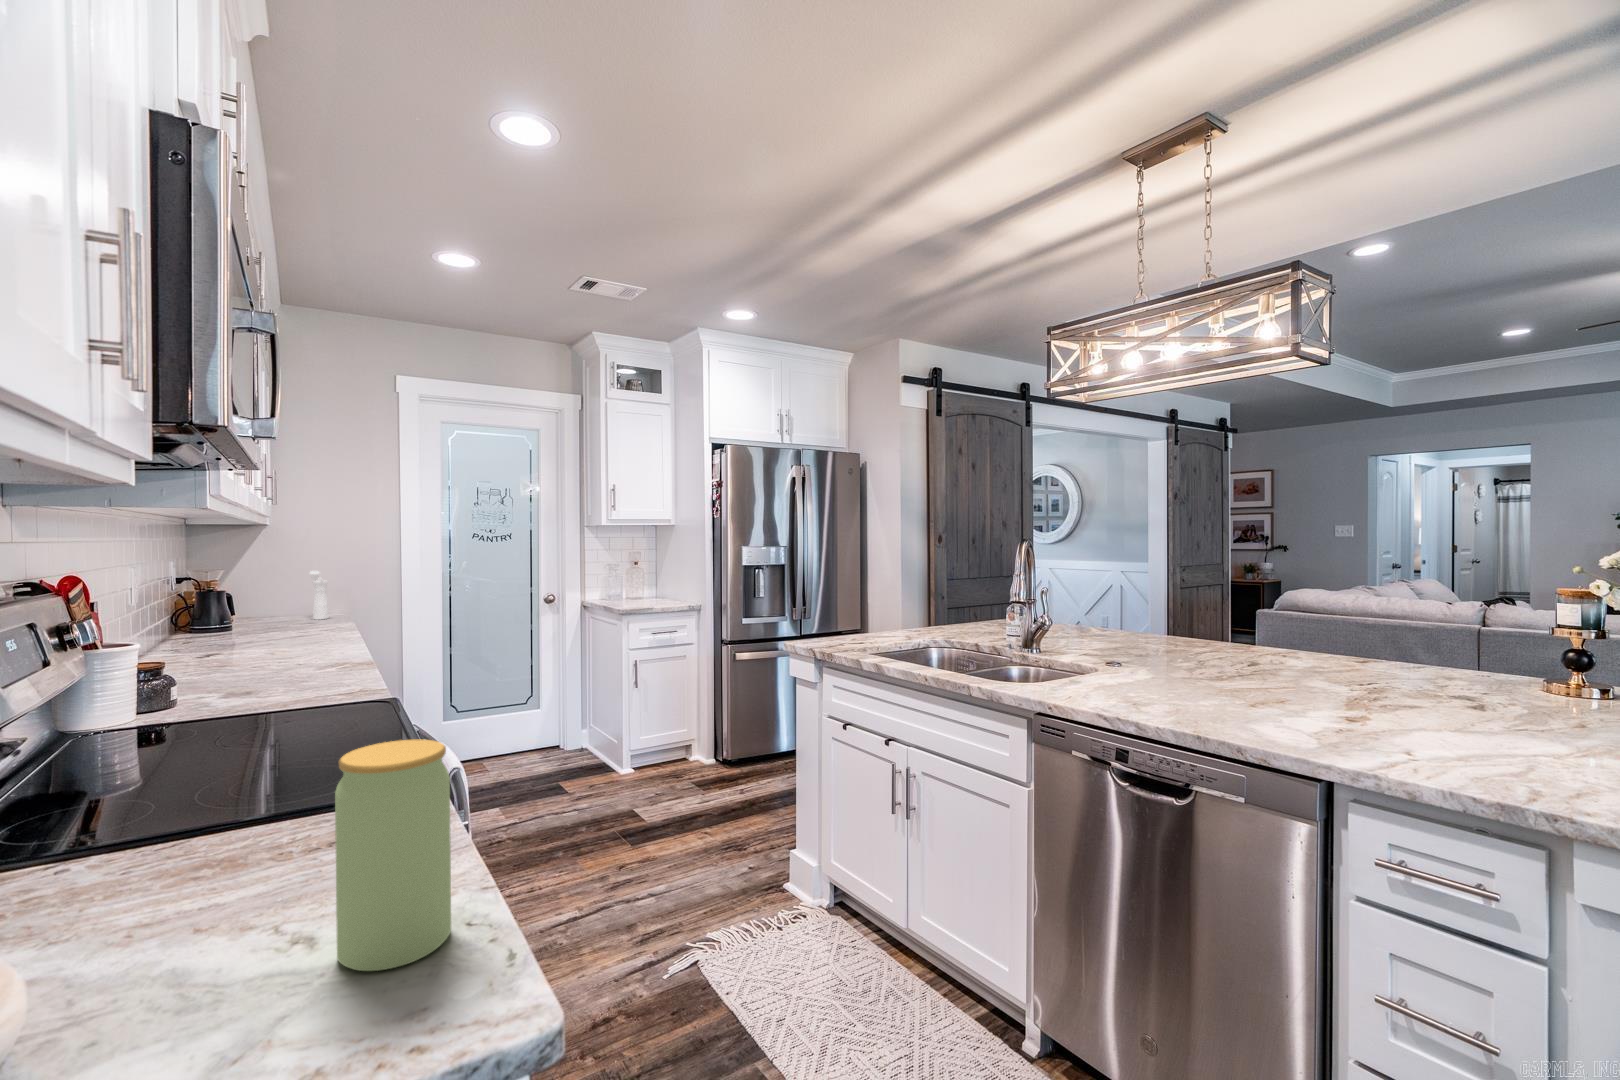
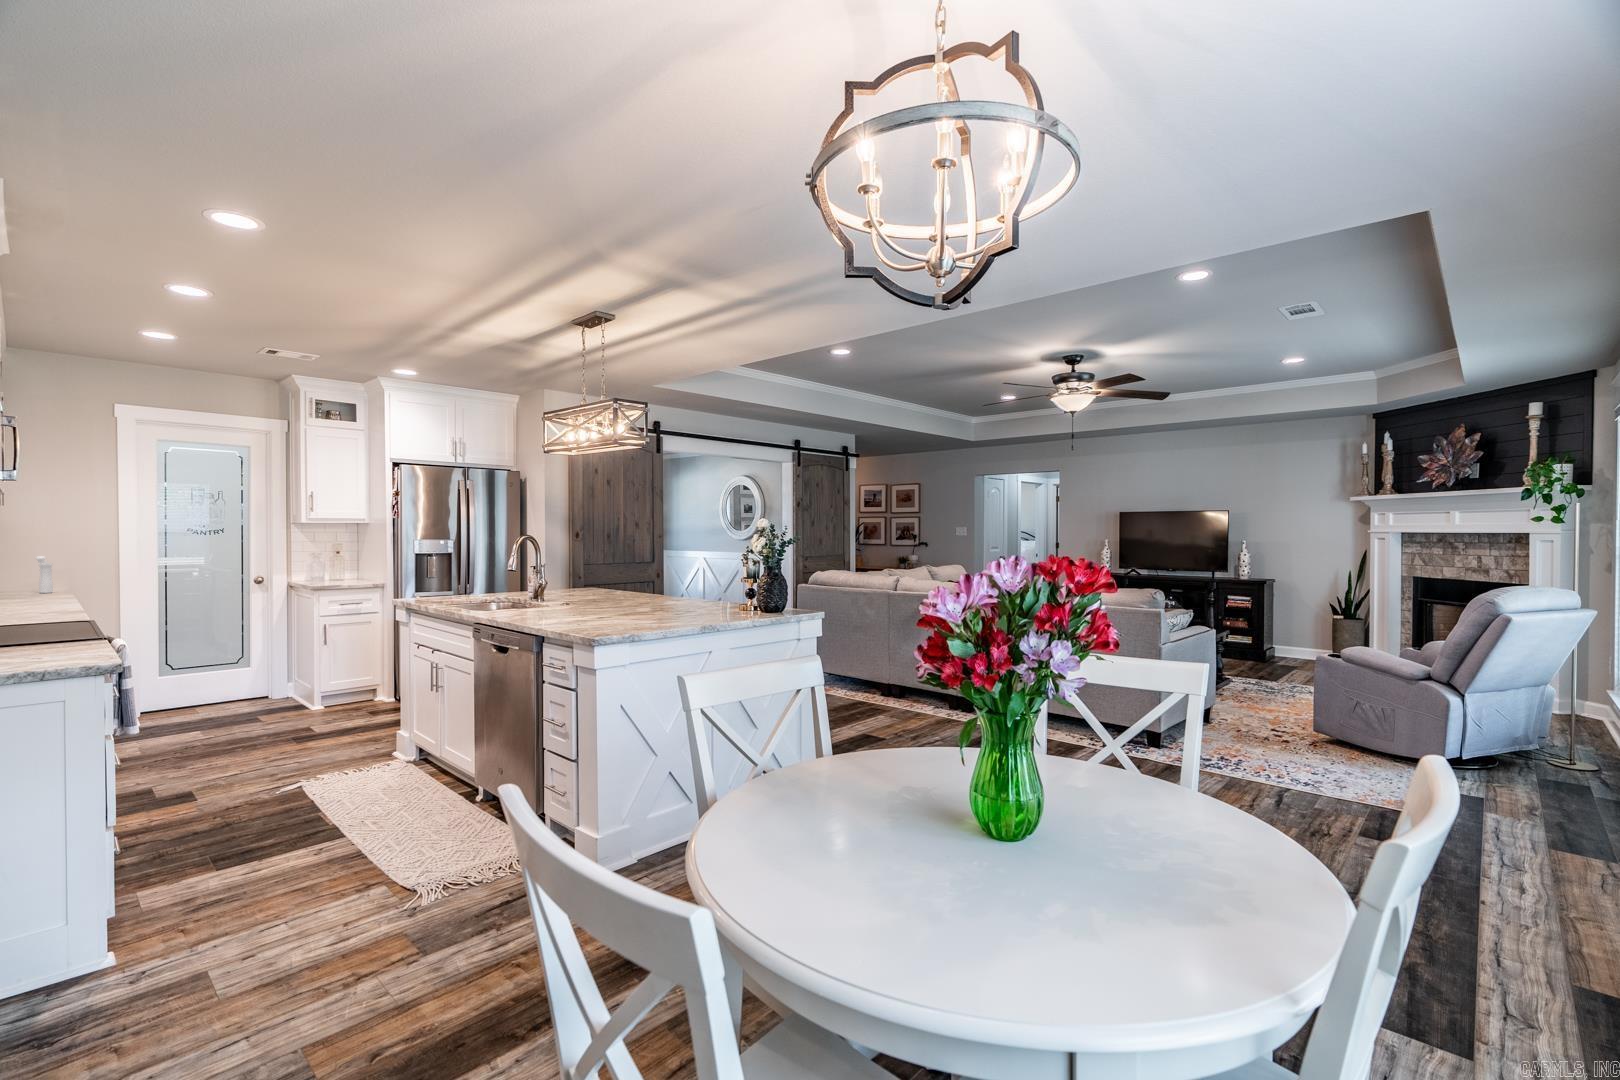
jar: present [335,739,451,971] -> none [35,595,79,659]

